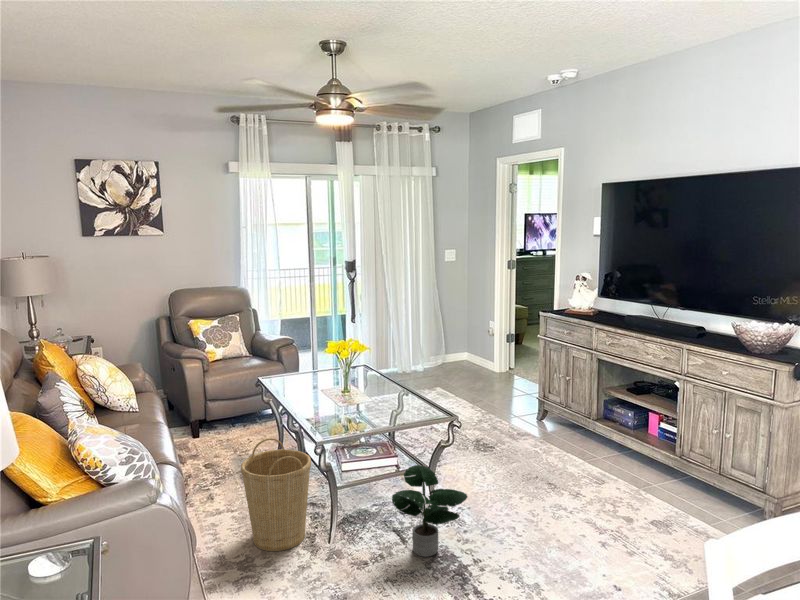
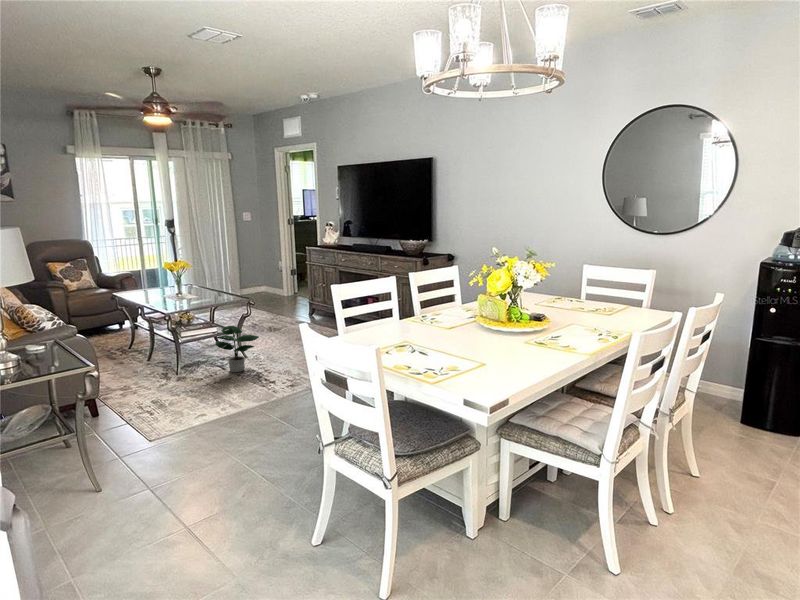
basket: present [241,438,311,551] -> none [117,319,163,382]

